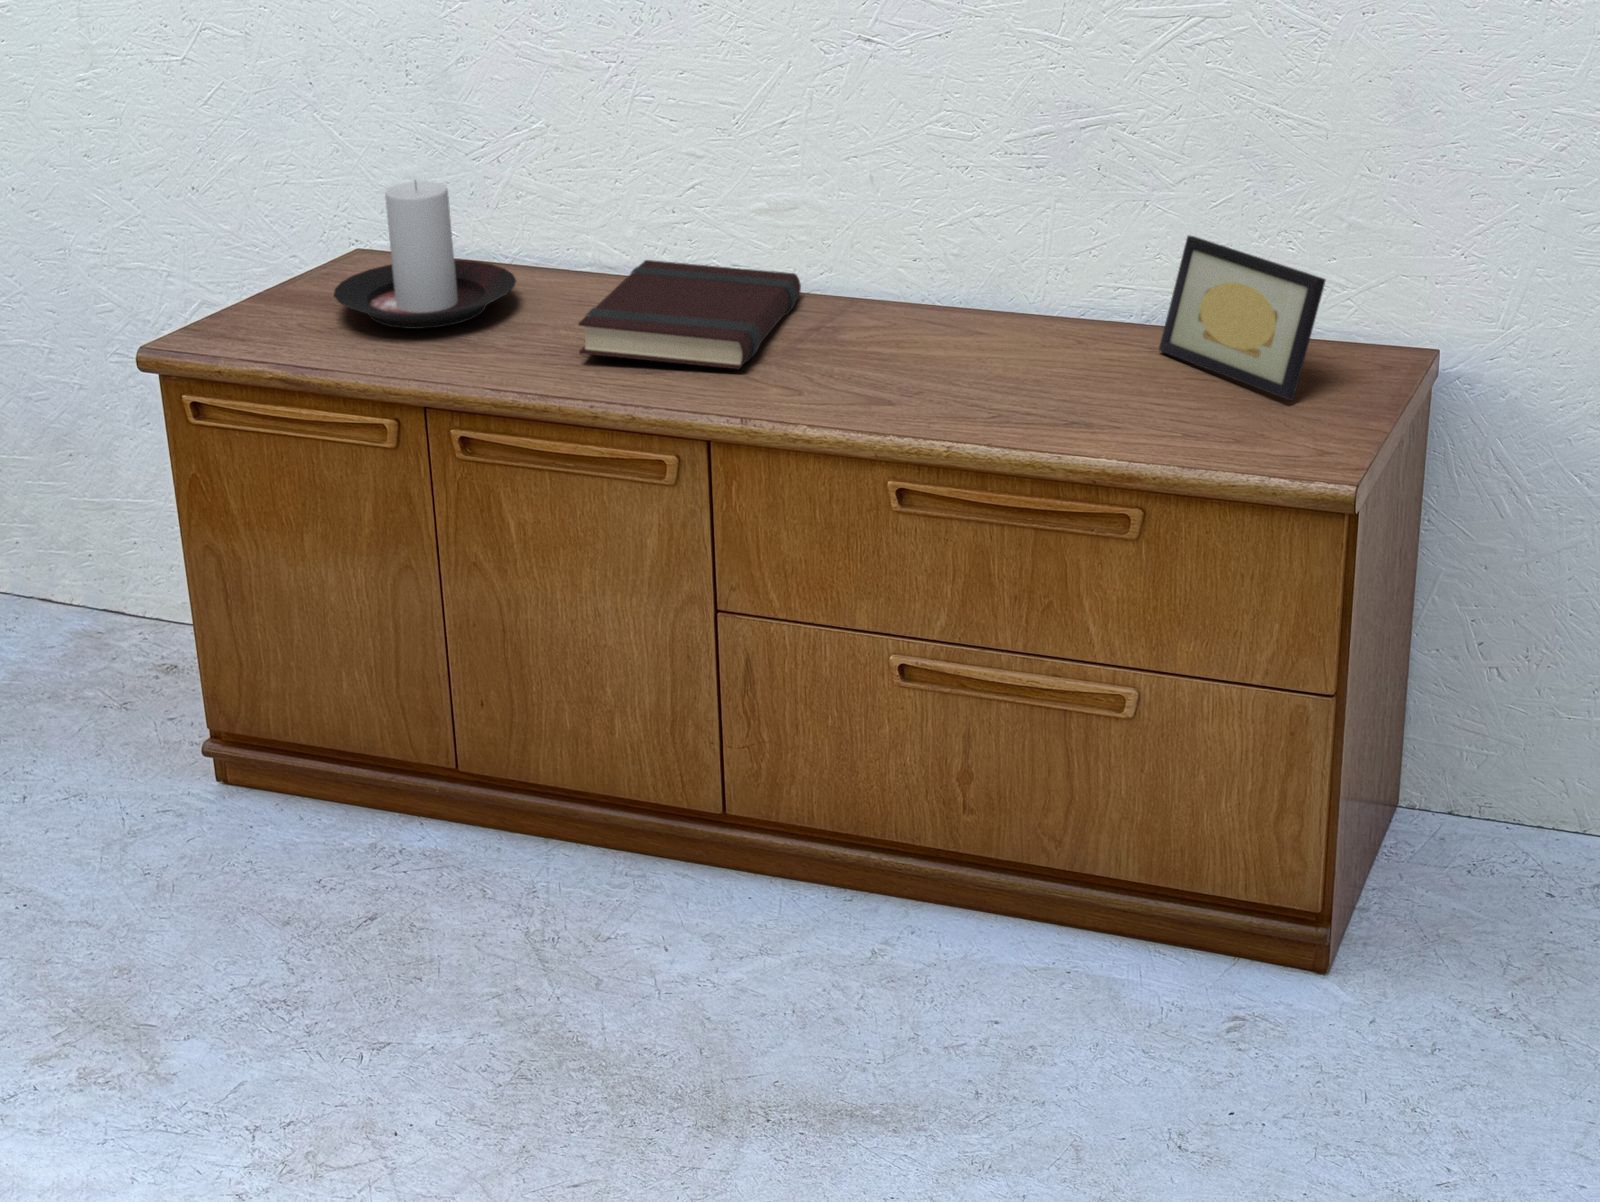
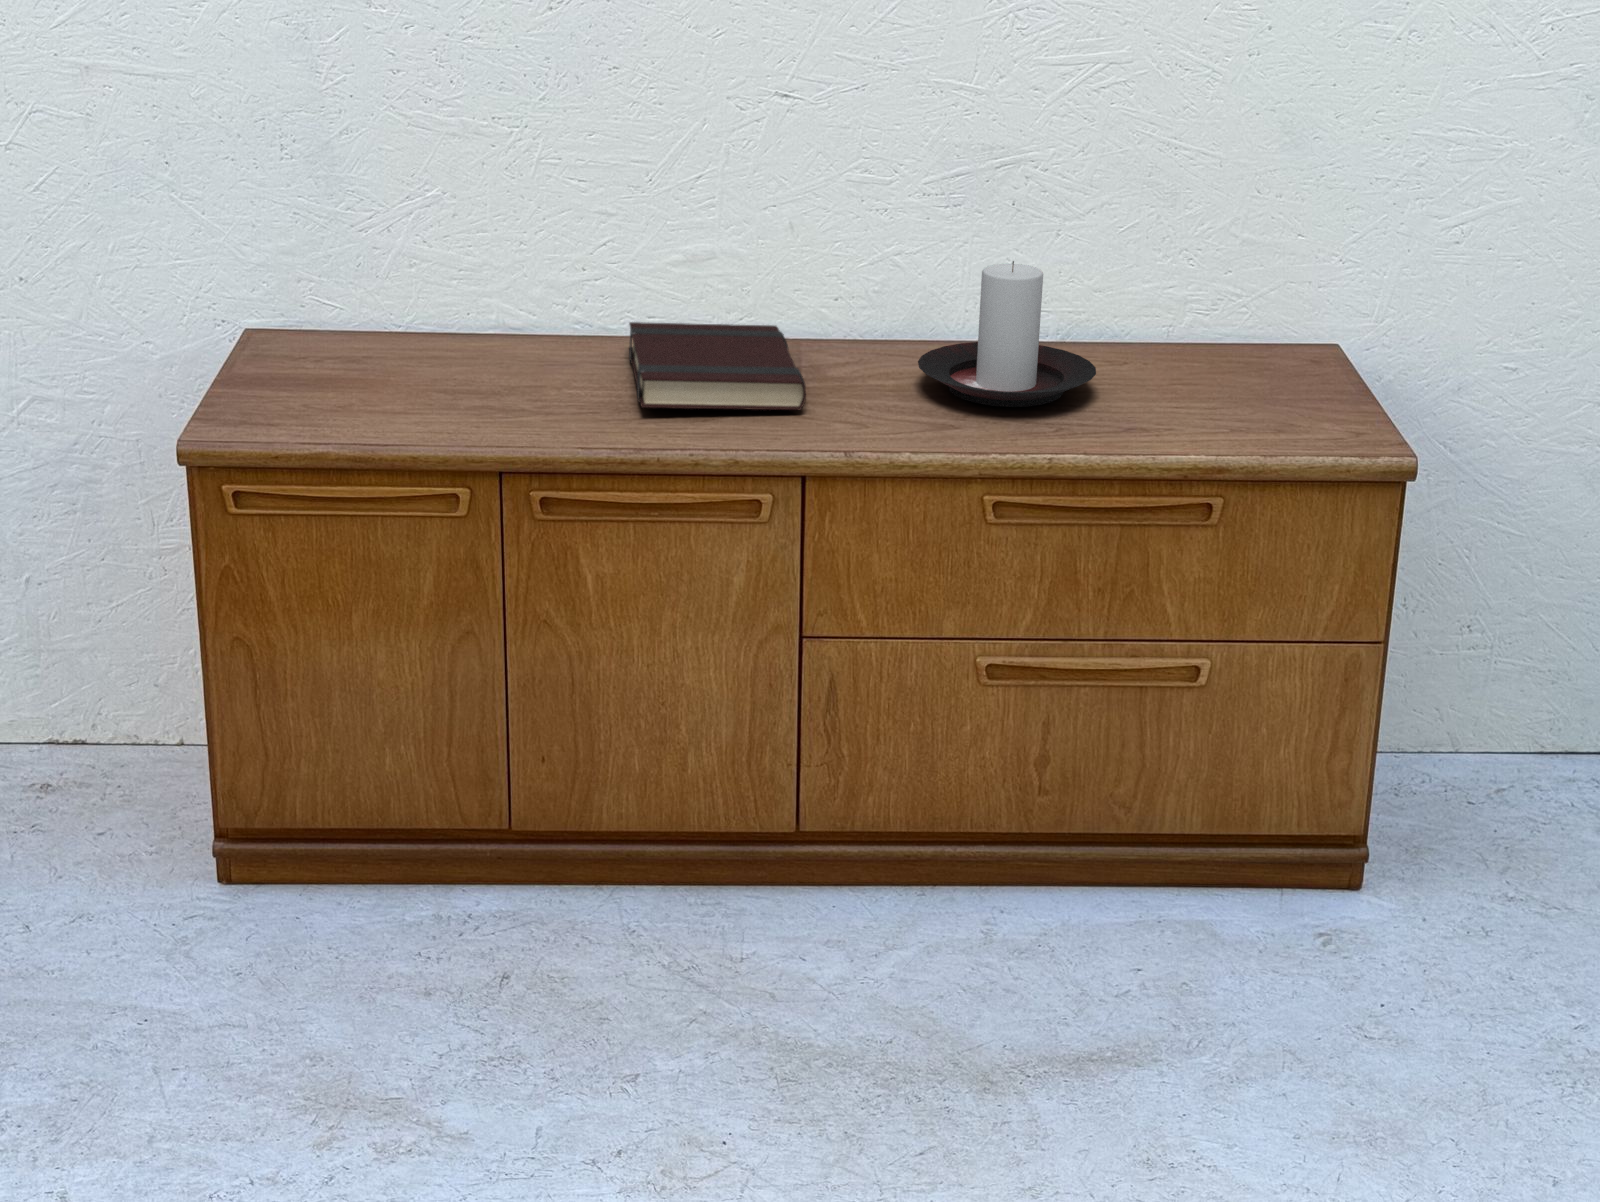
candle holder: present [334,181,516,329] -> present [918,261,1096,407]
picture frame: present [1159,235,1326,400] -> none [1139,265,1314,397]

